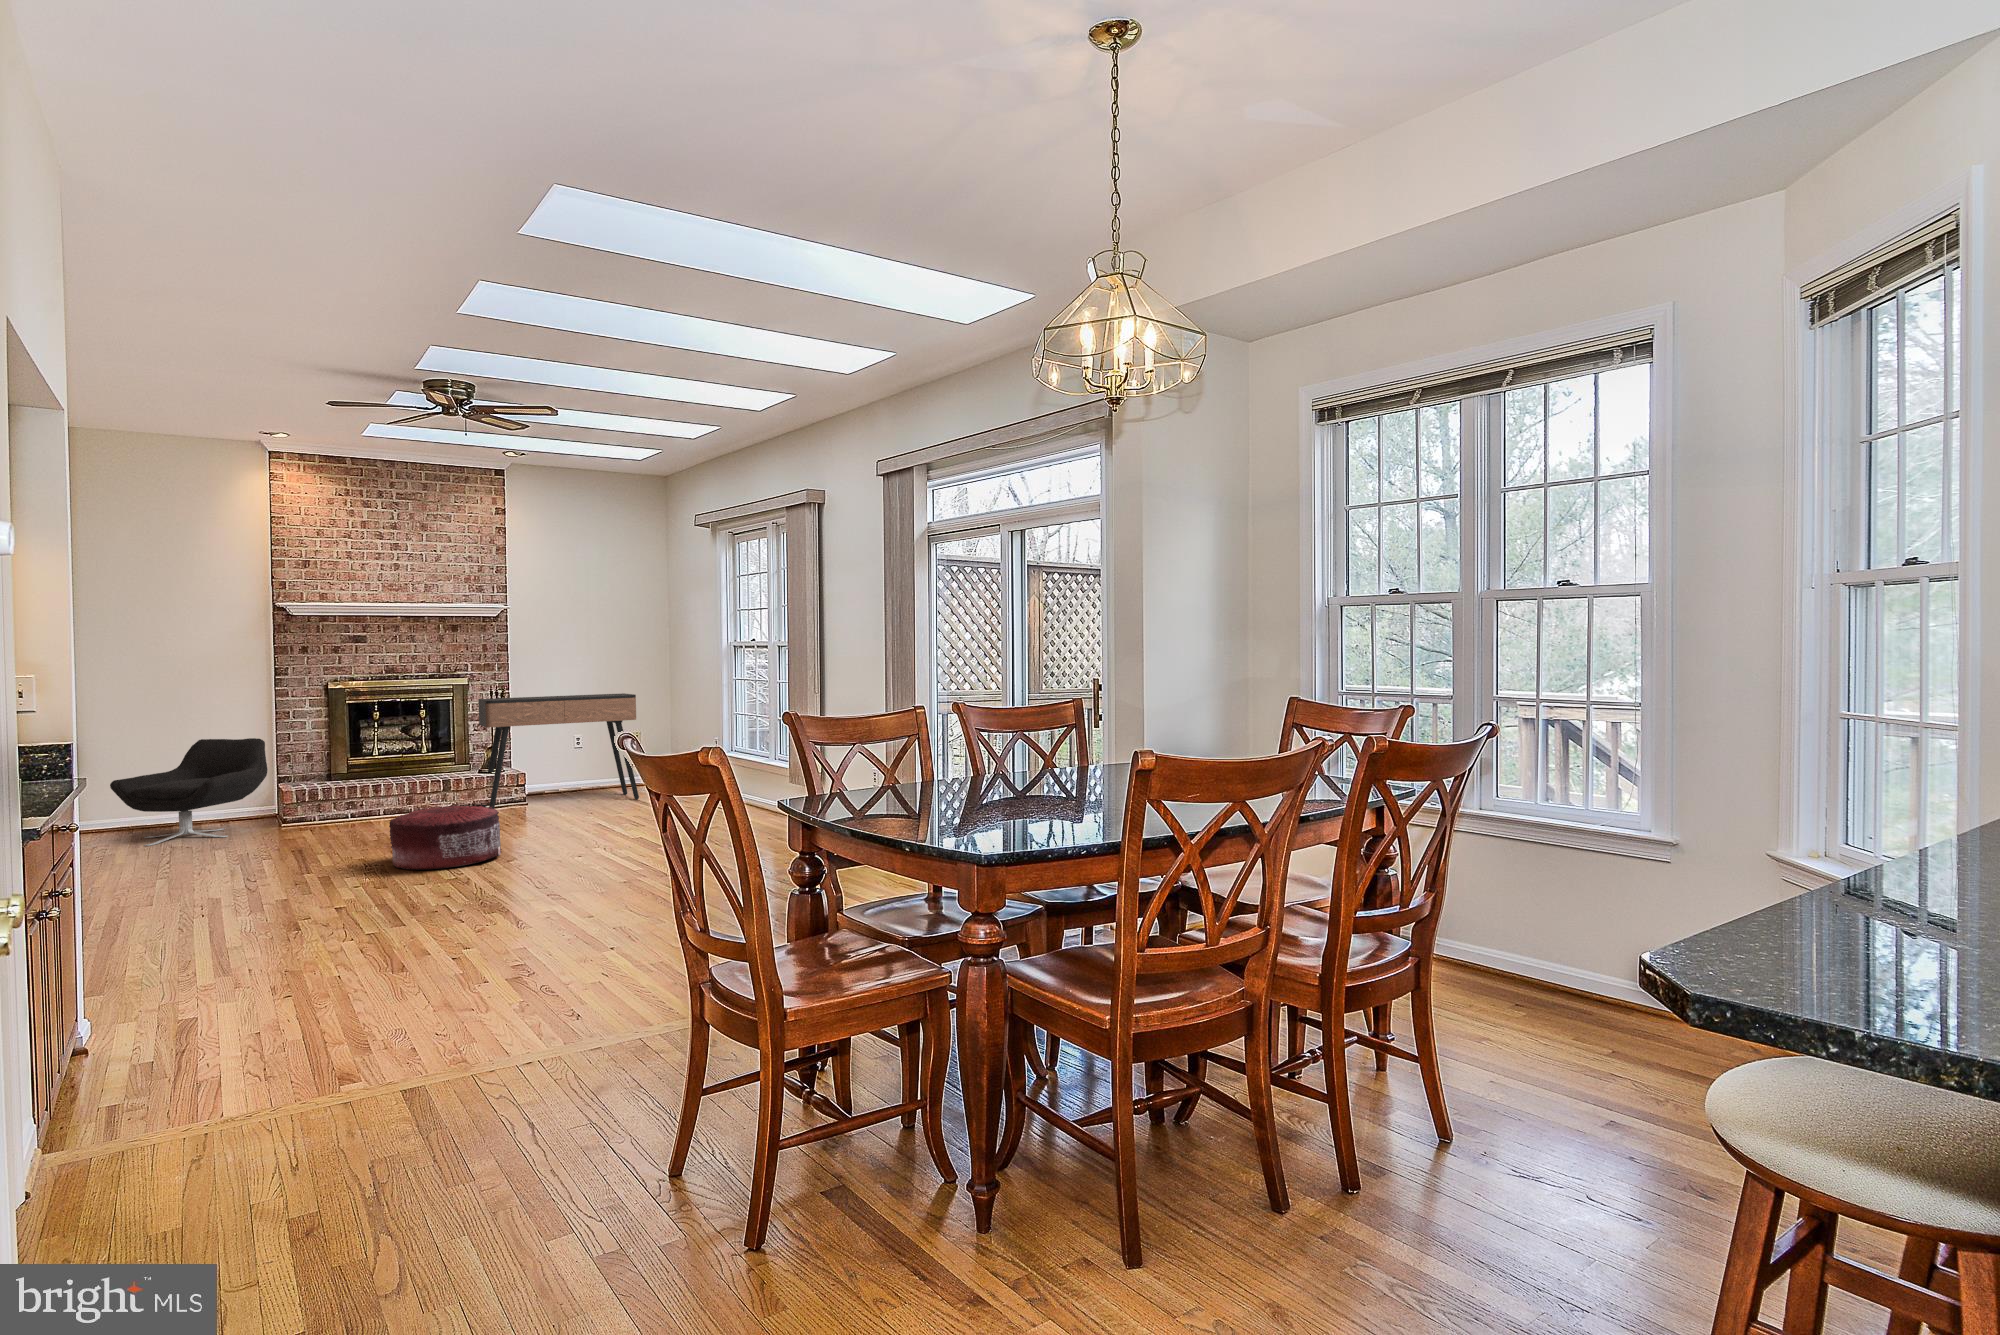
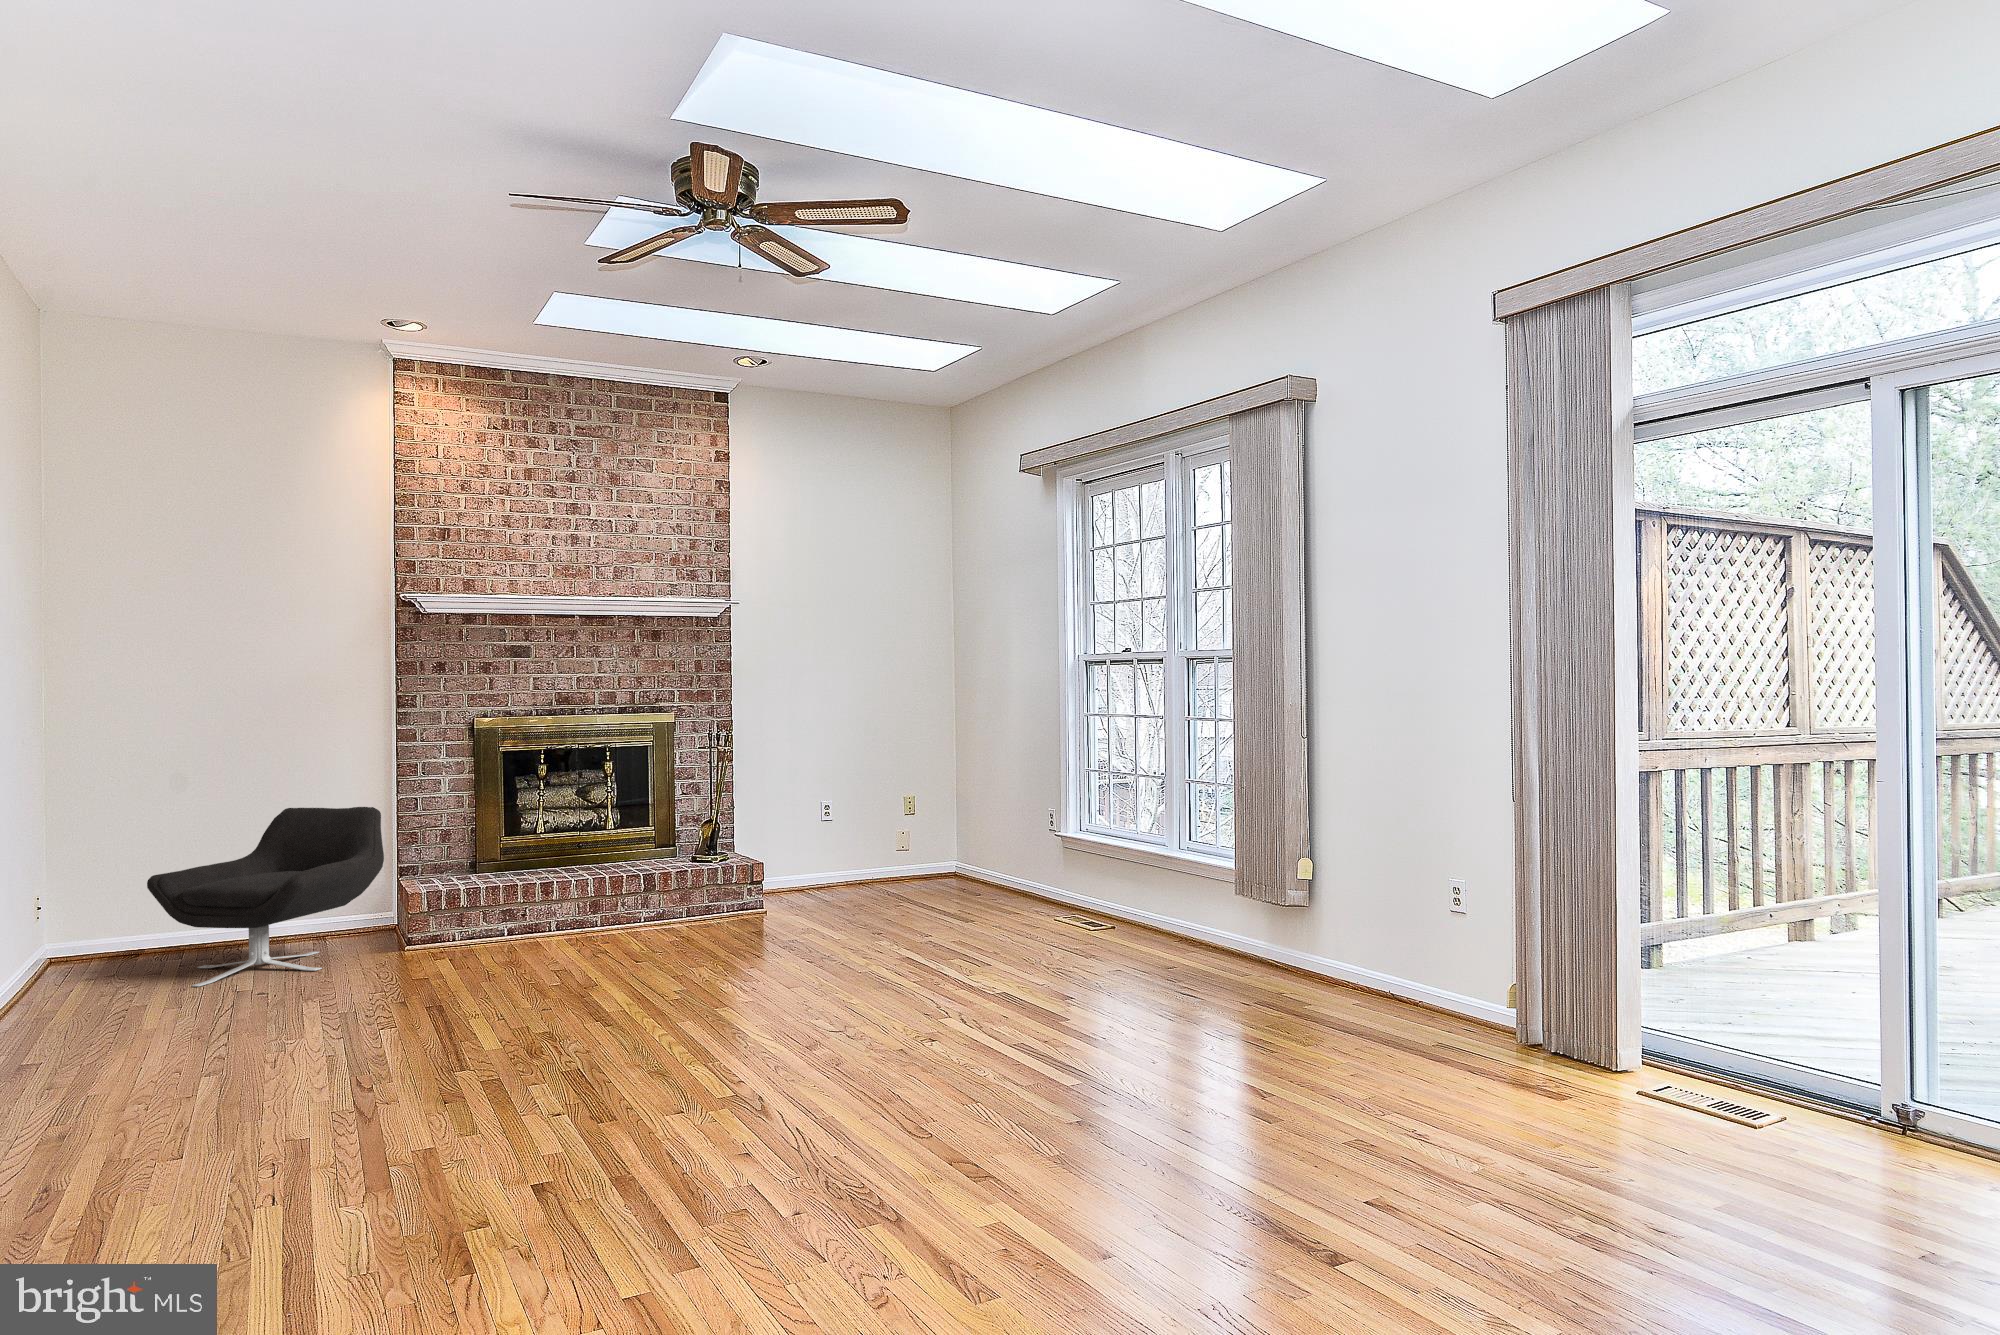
console table: present [478,693,639,809] -> none [694,736,935,928]
pouf: present [389,806,501,870] -> none [589,934,781,1065]

